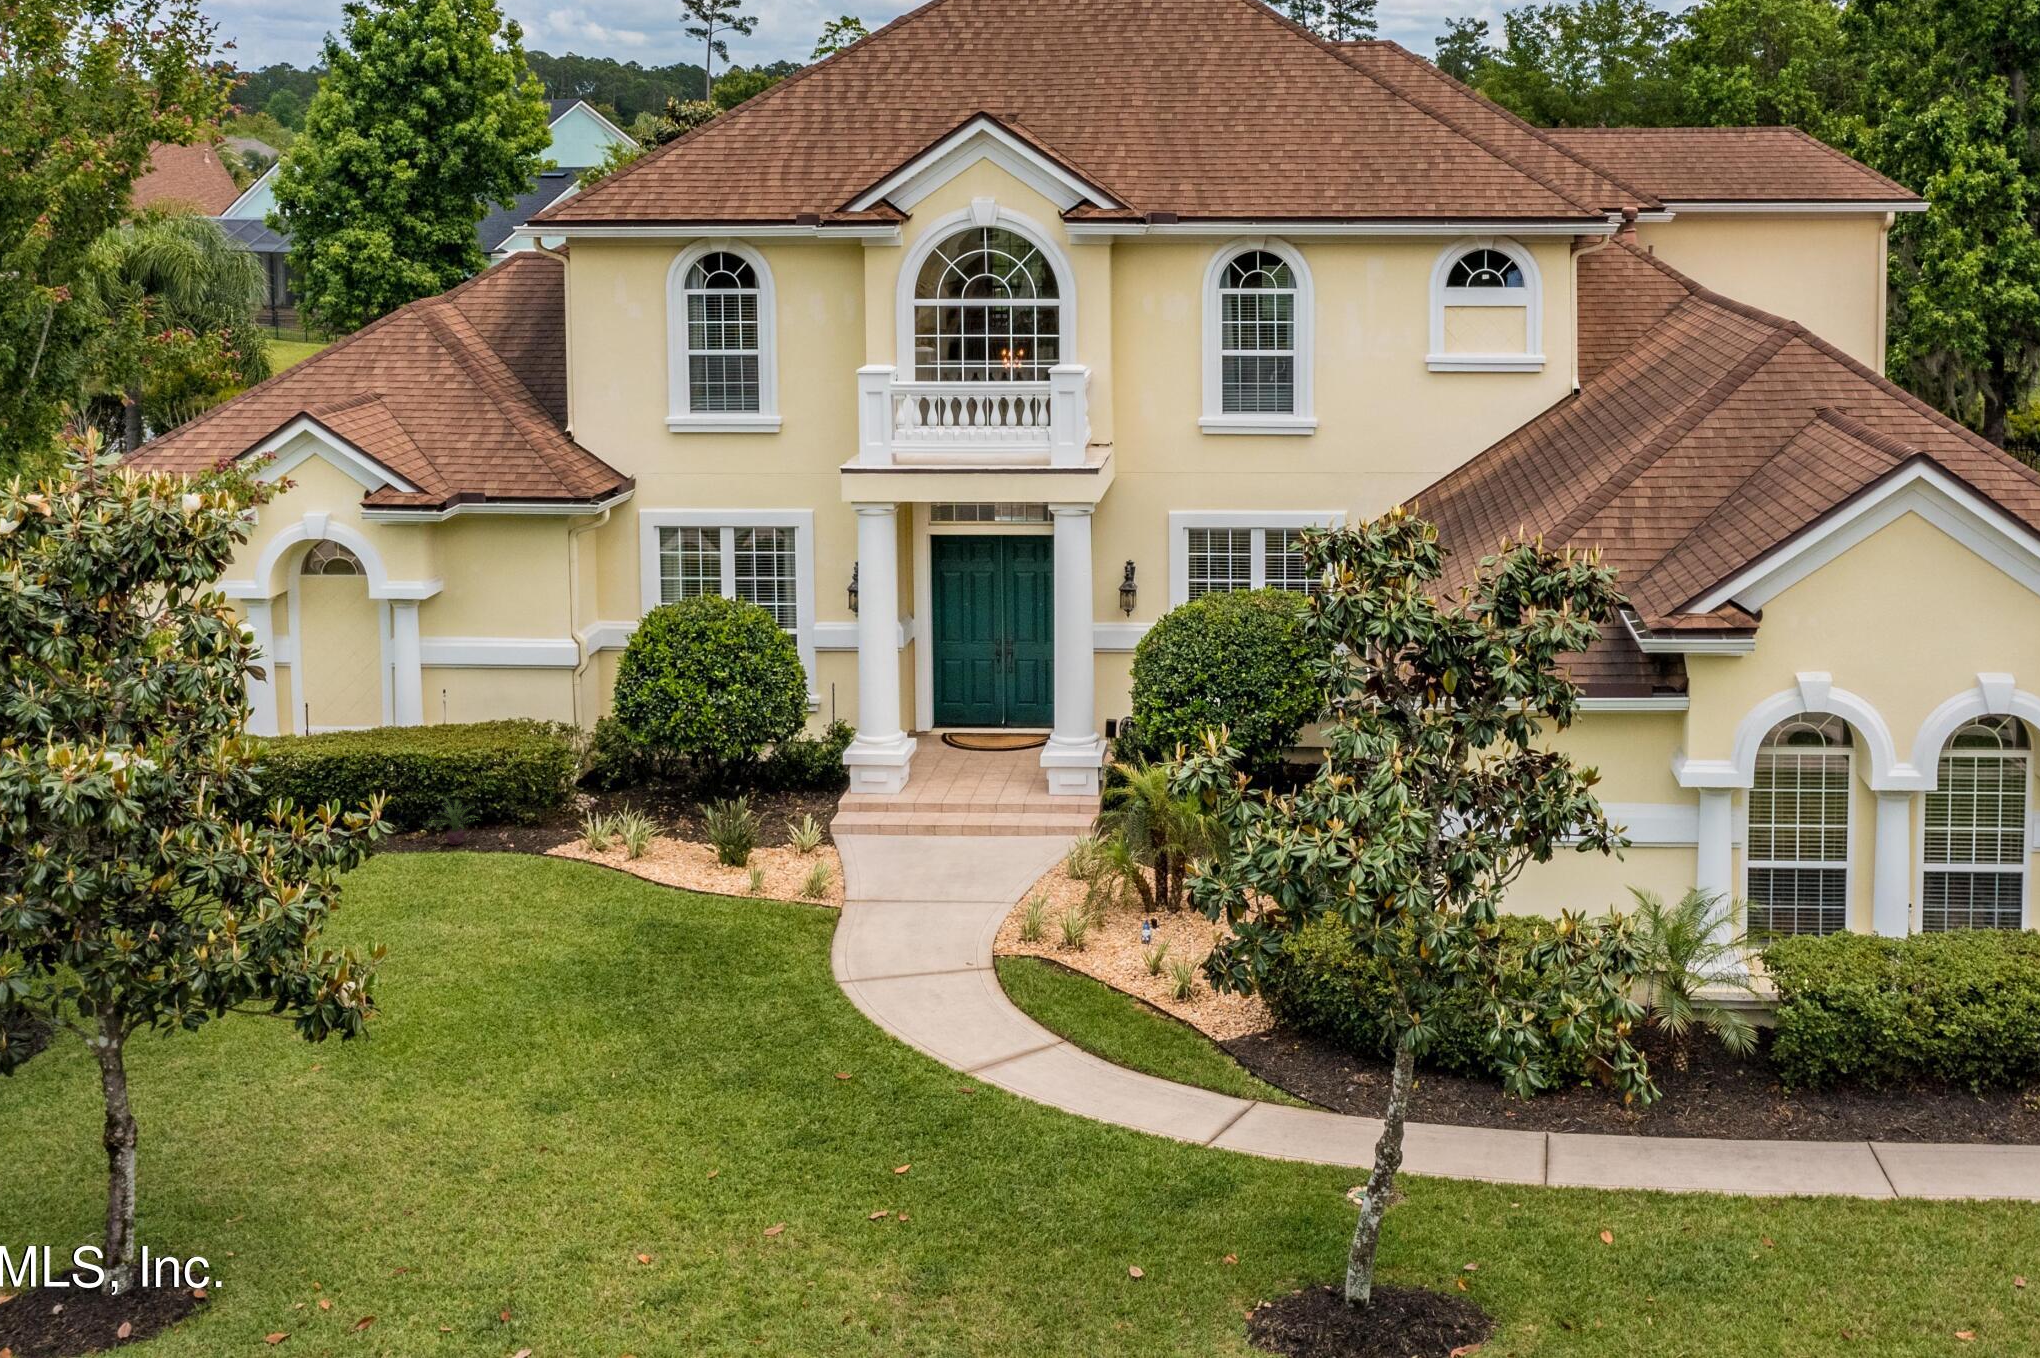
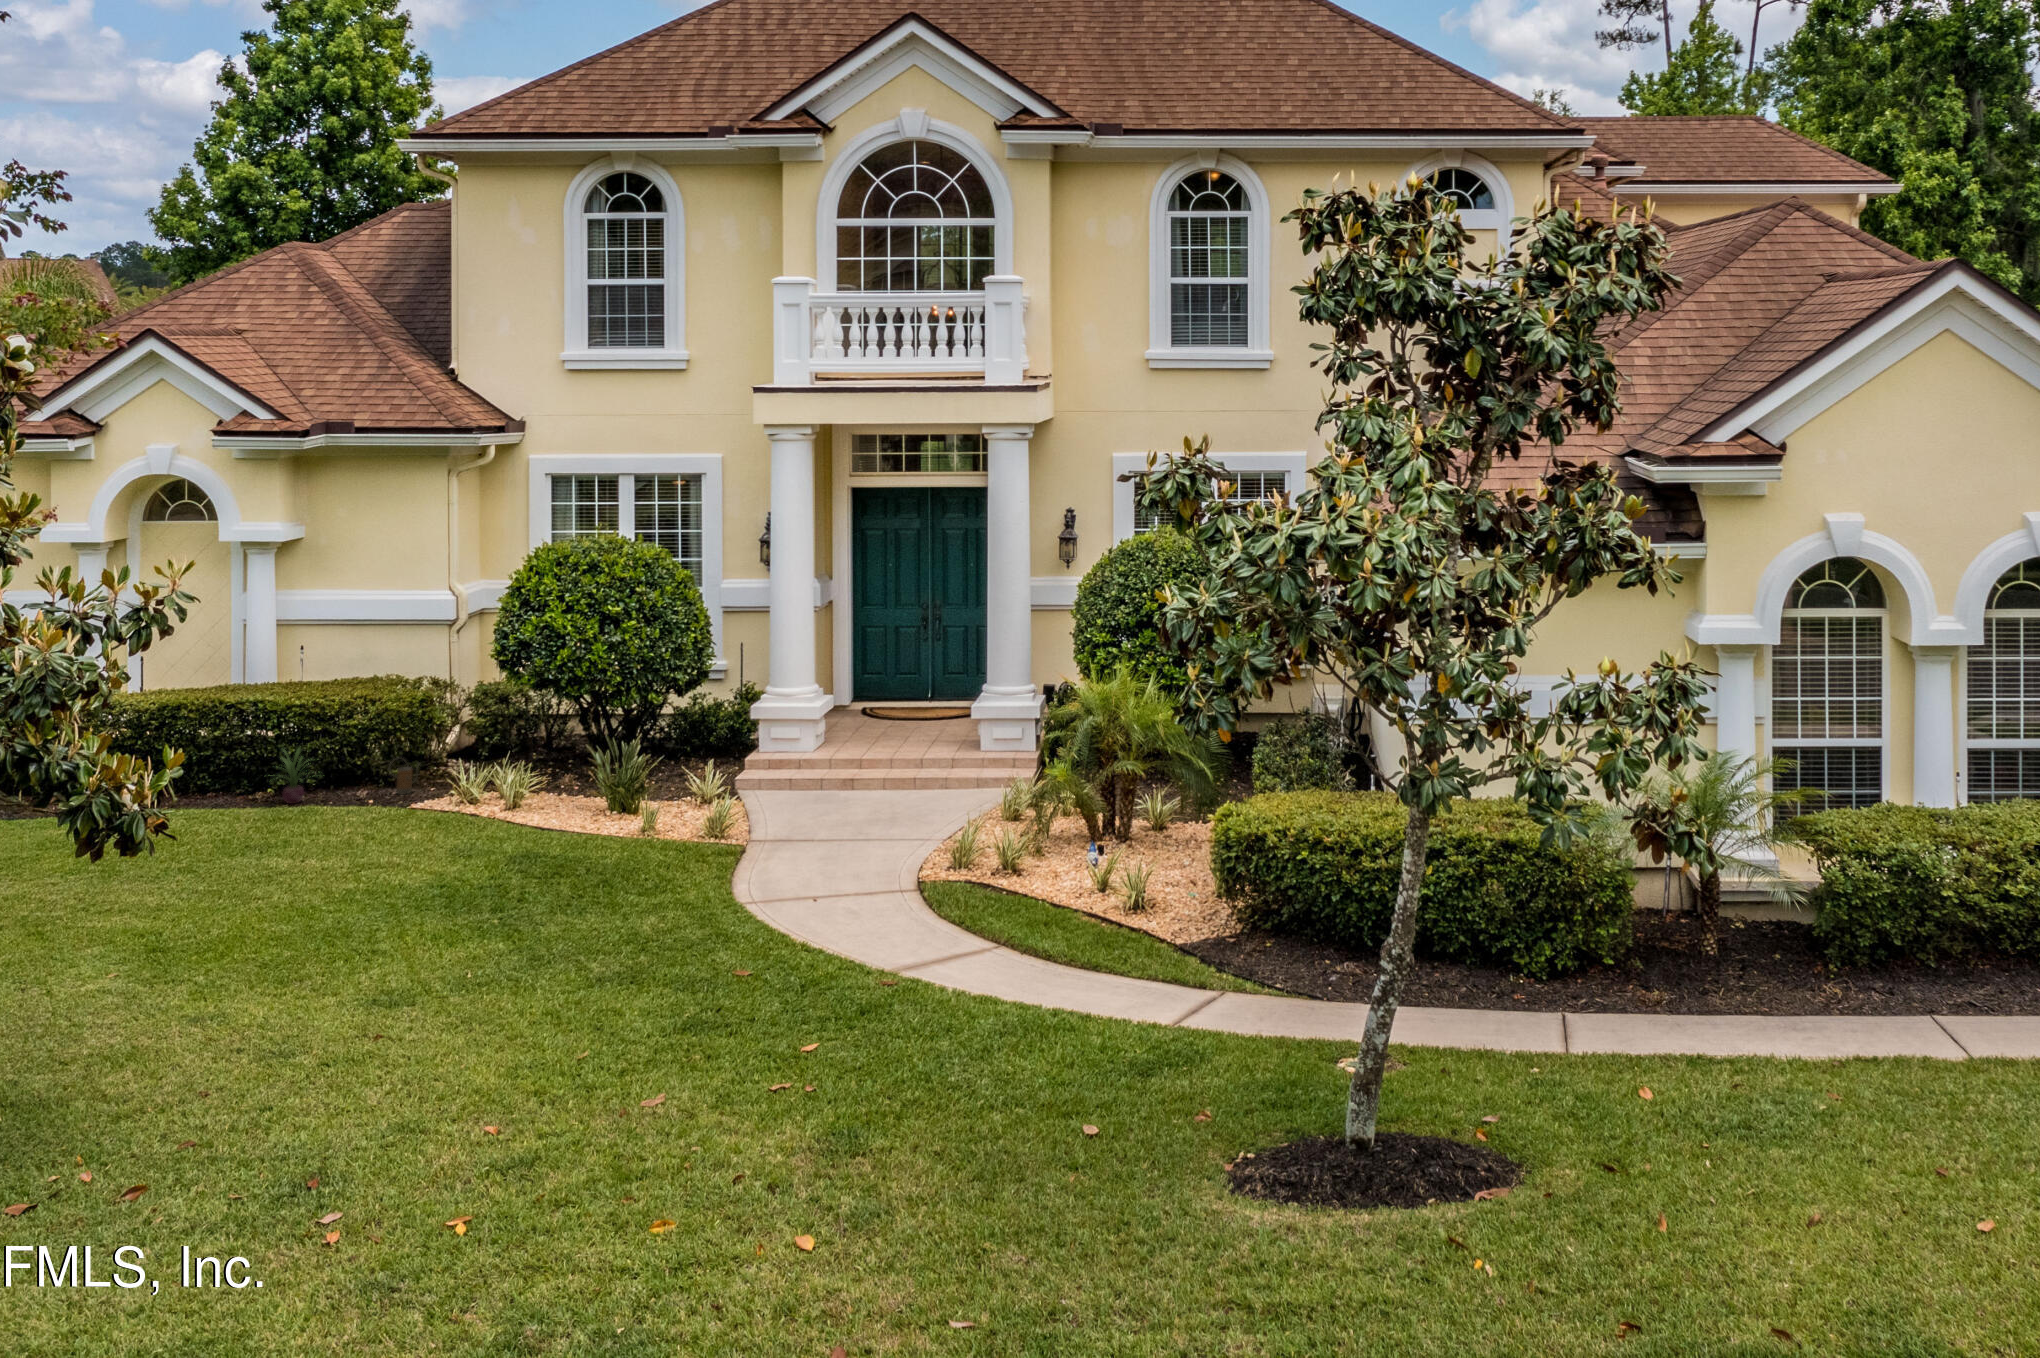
watering can: none [534,802,561,834] -> present [393,761,417,794]

